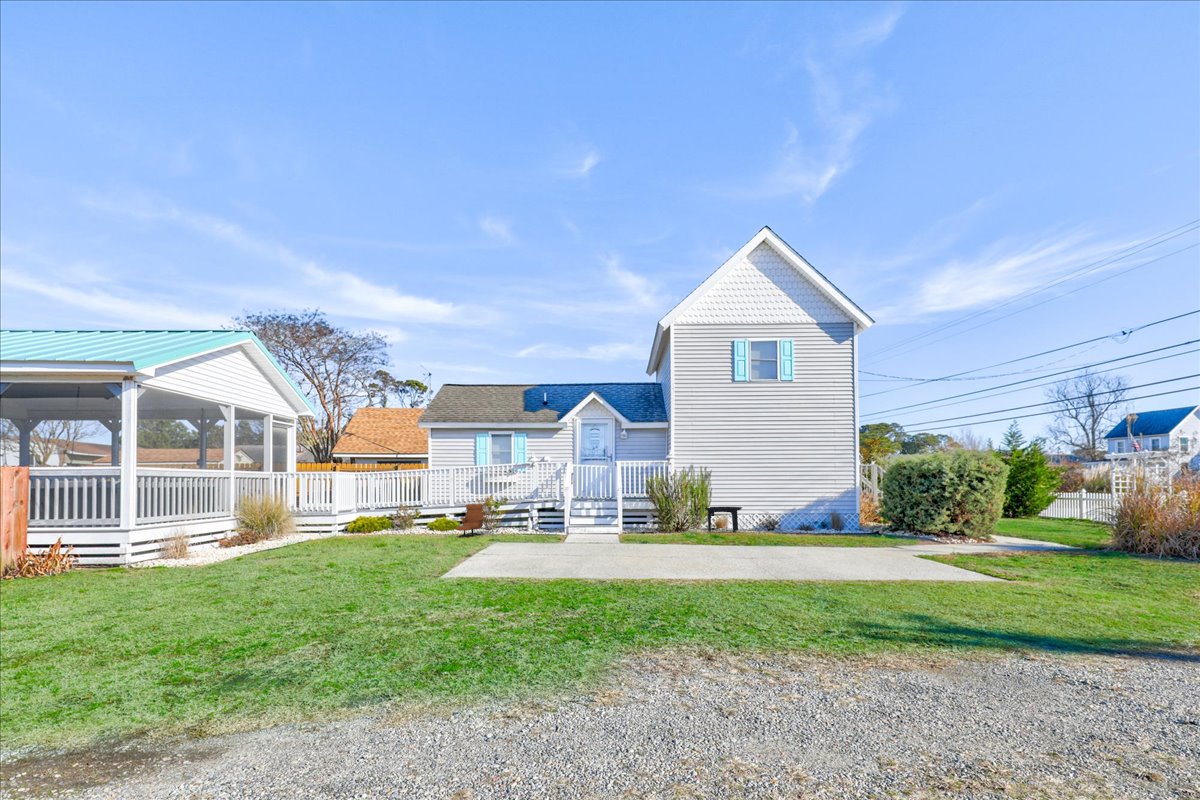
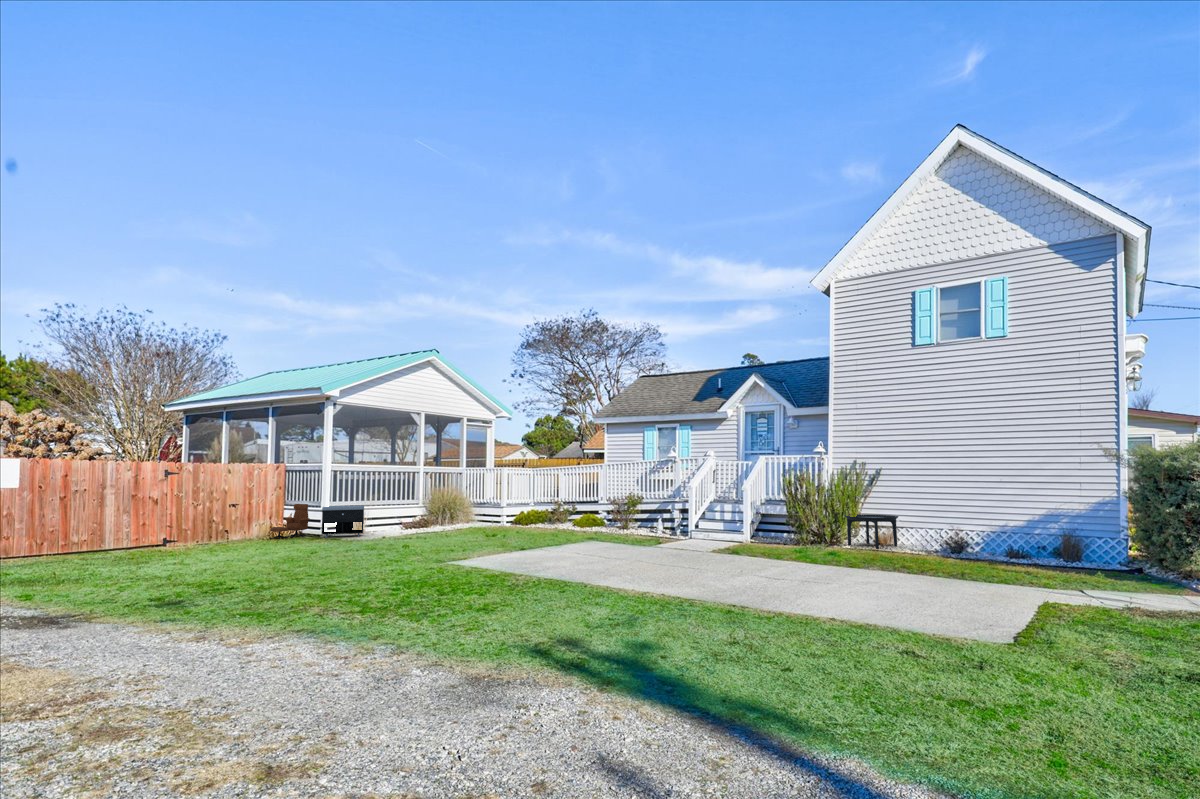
lounge chair: present [456,504,485,538] -> present [270,504,310,539]
storage bench: none [122,521,198,568] -> present [322,506,364,538]

